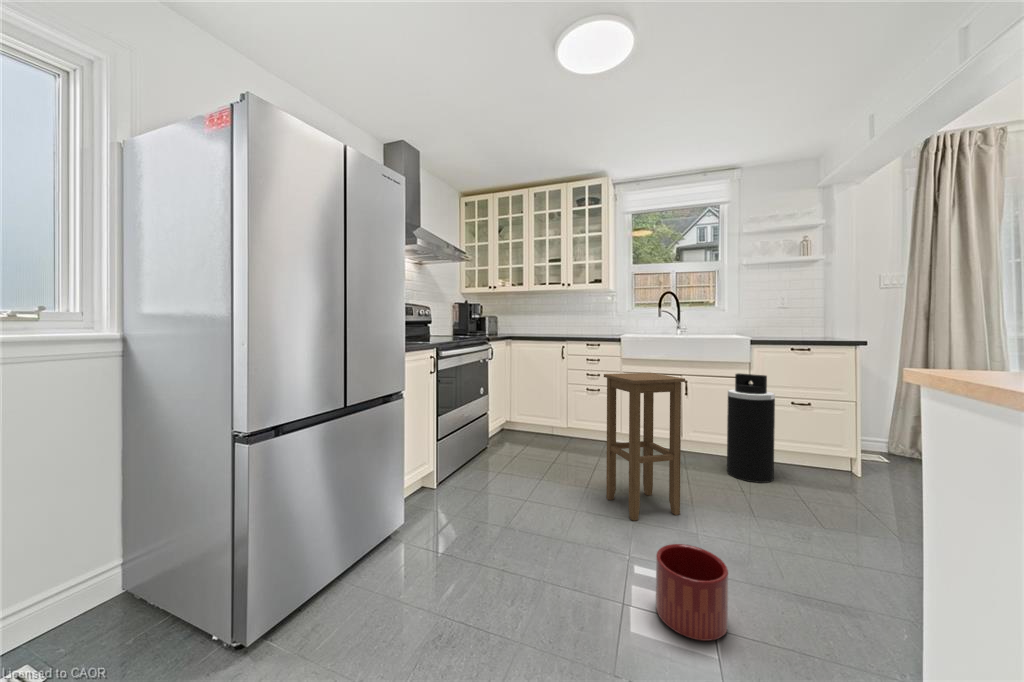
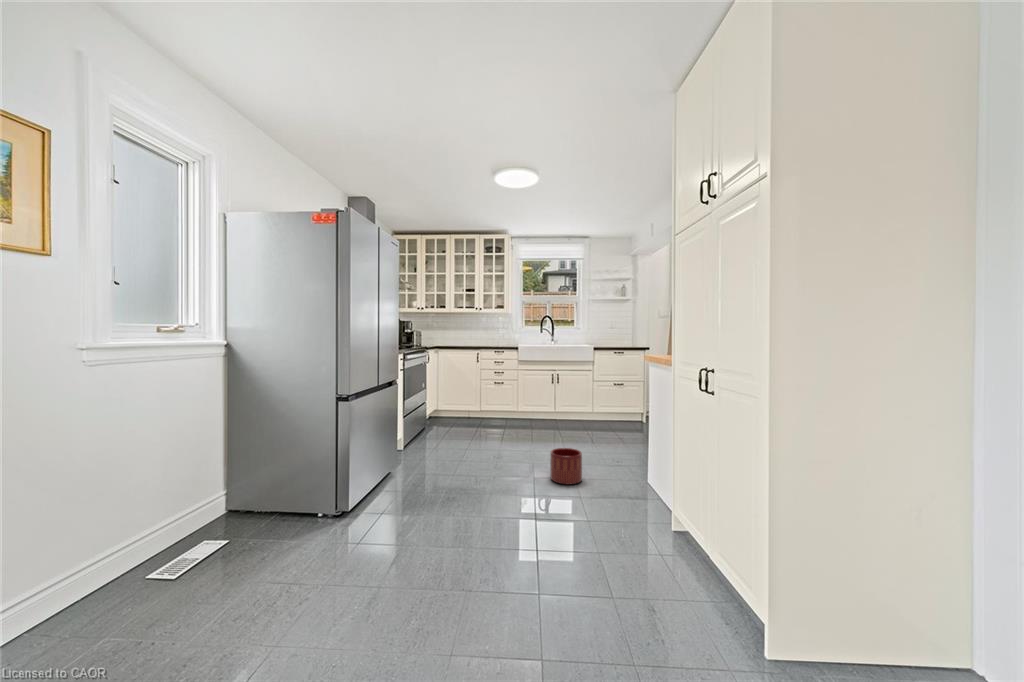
stool: present [604,373,685,521] -> none [514,367,561,453]
trash can: present [727,373,775,483] -> none [584,368,609,433]

